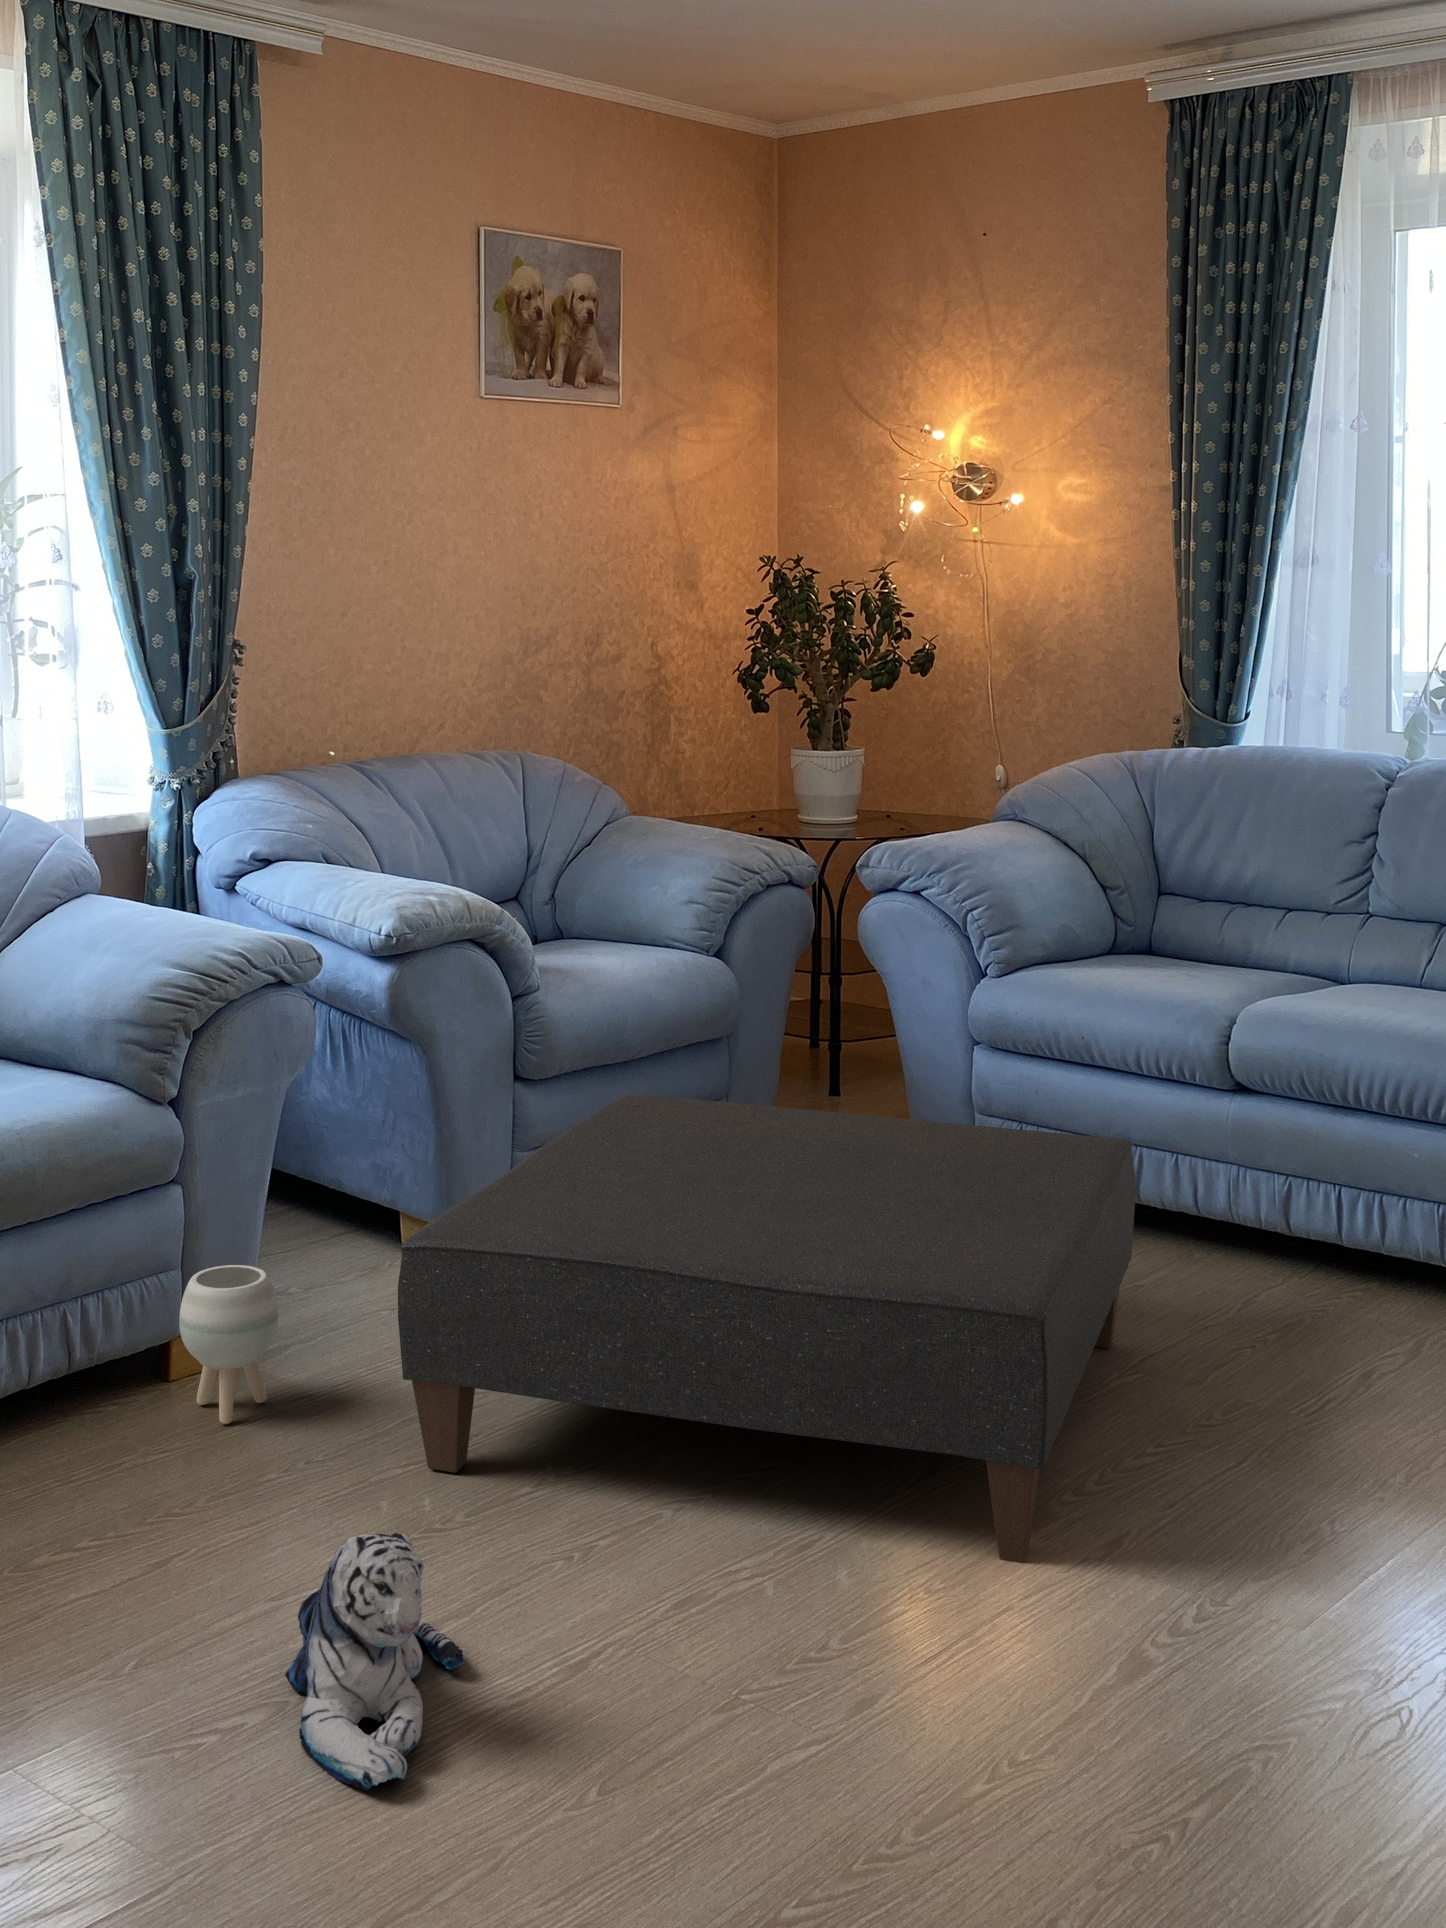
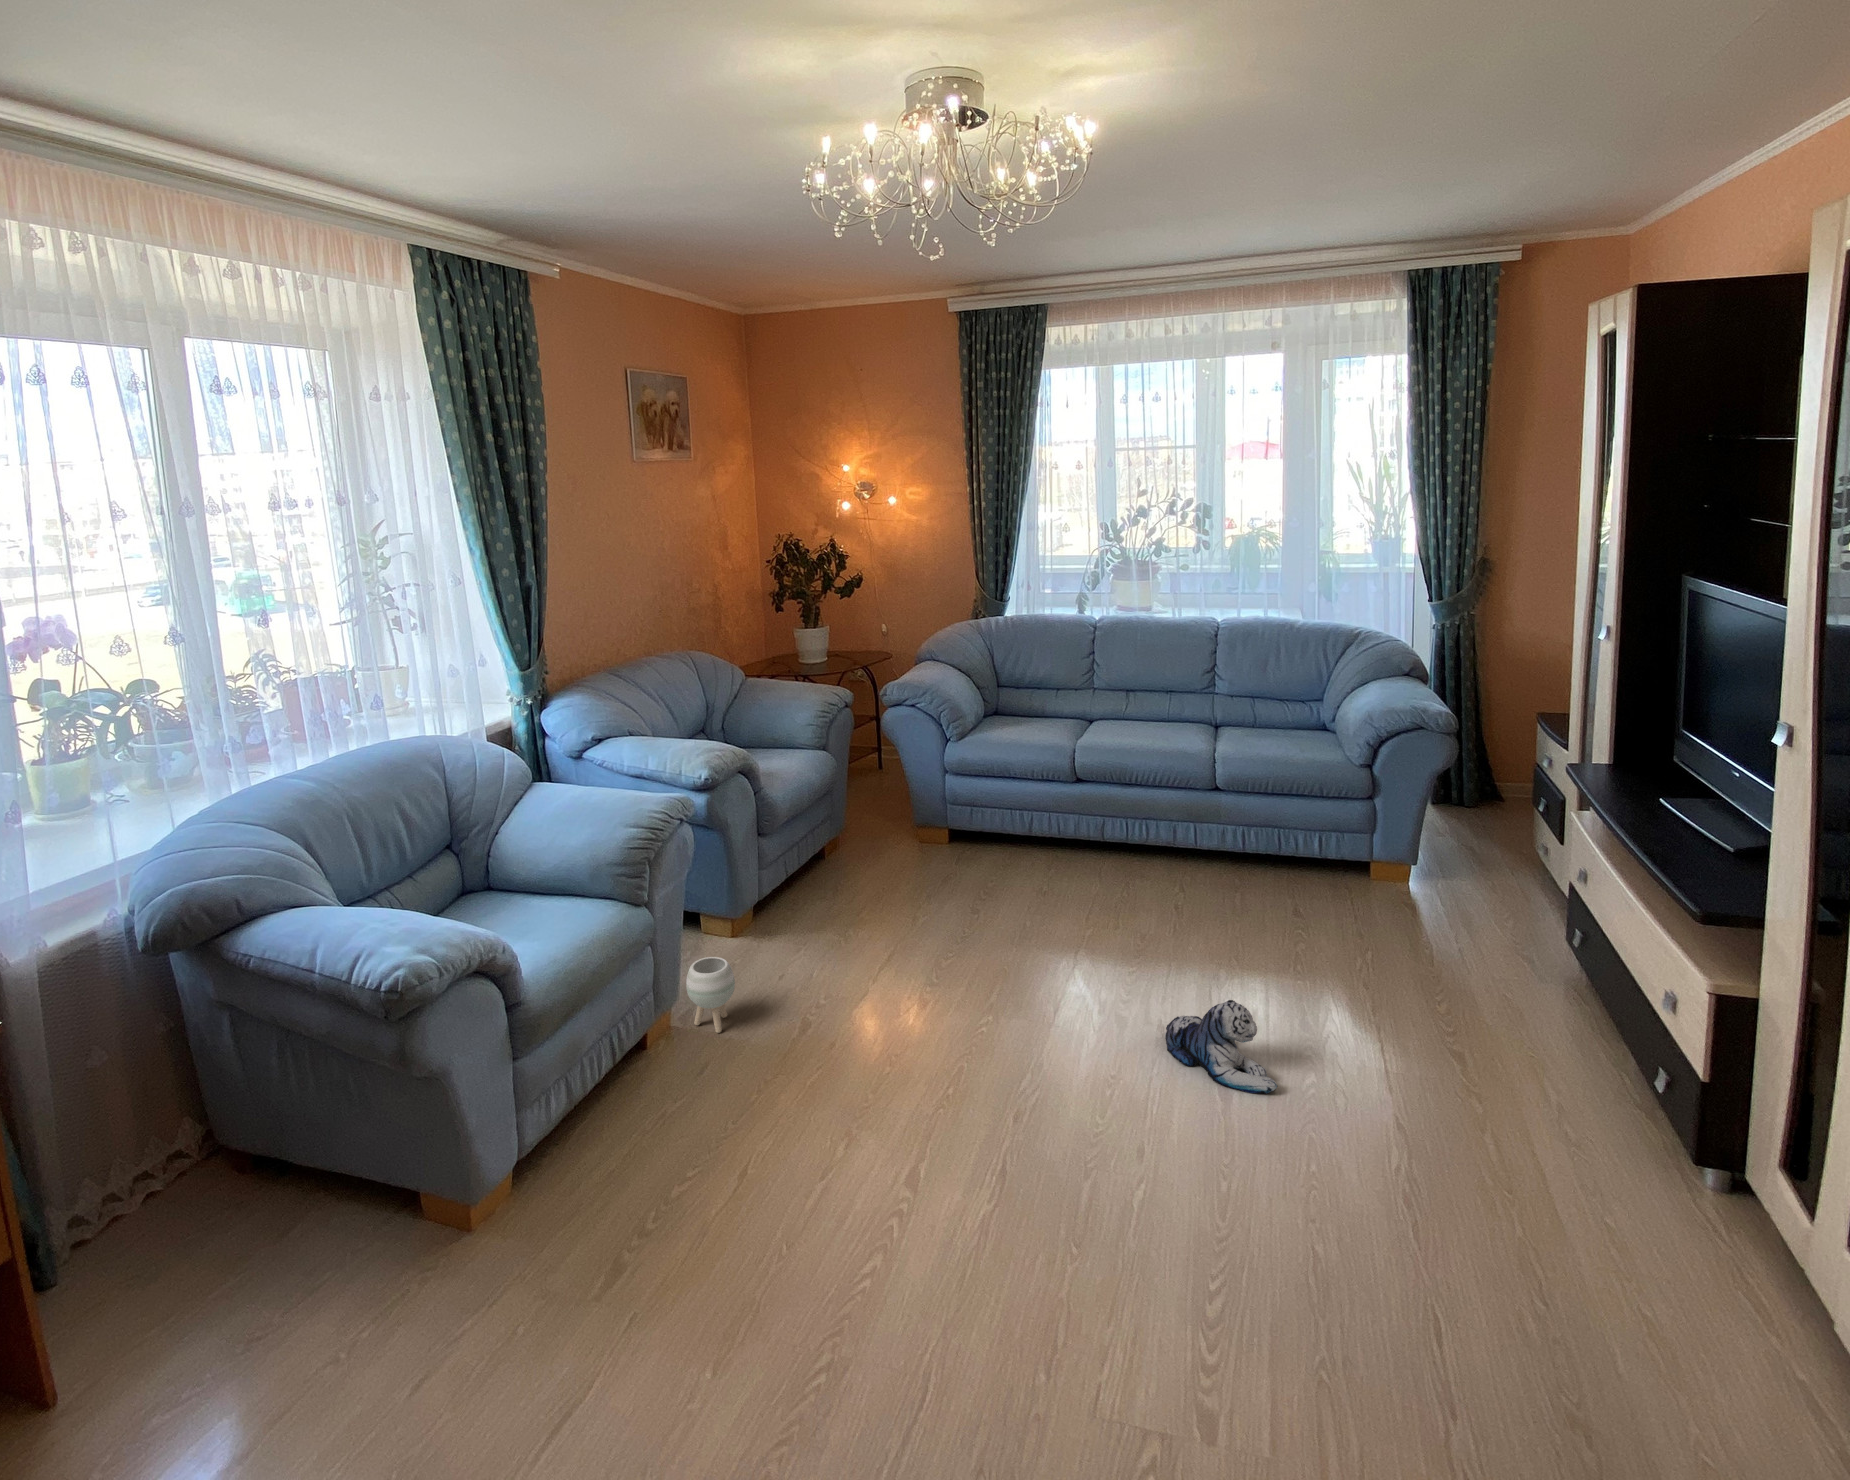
ottoman: present [398,1095,1135,1563] -> none [820,822,1119,1033]
plush toy: present [285,1533,465,1790] -> present [1165,1000,1277,1094]

